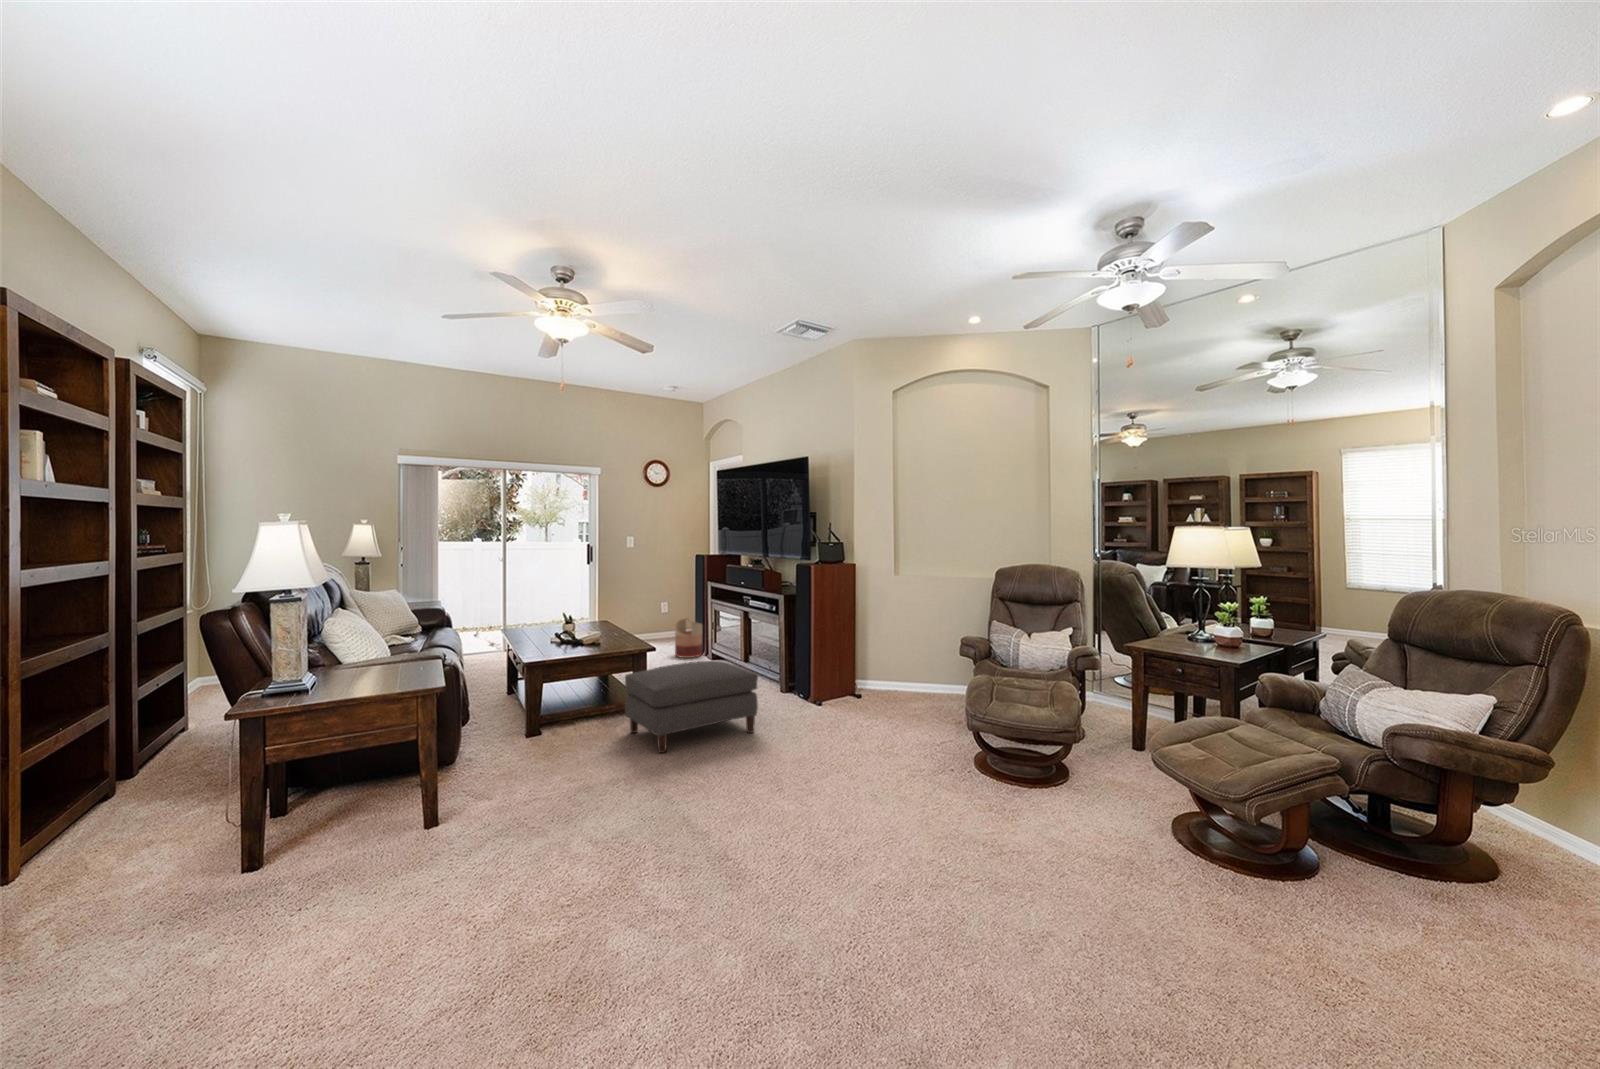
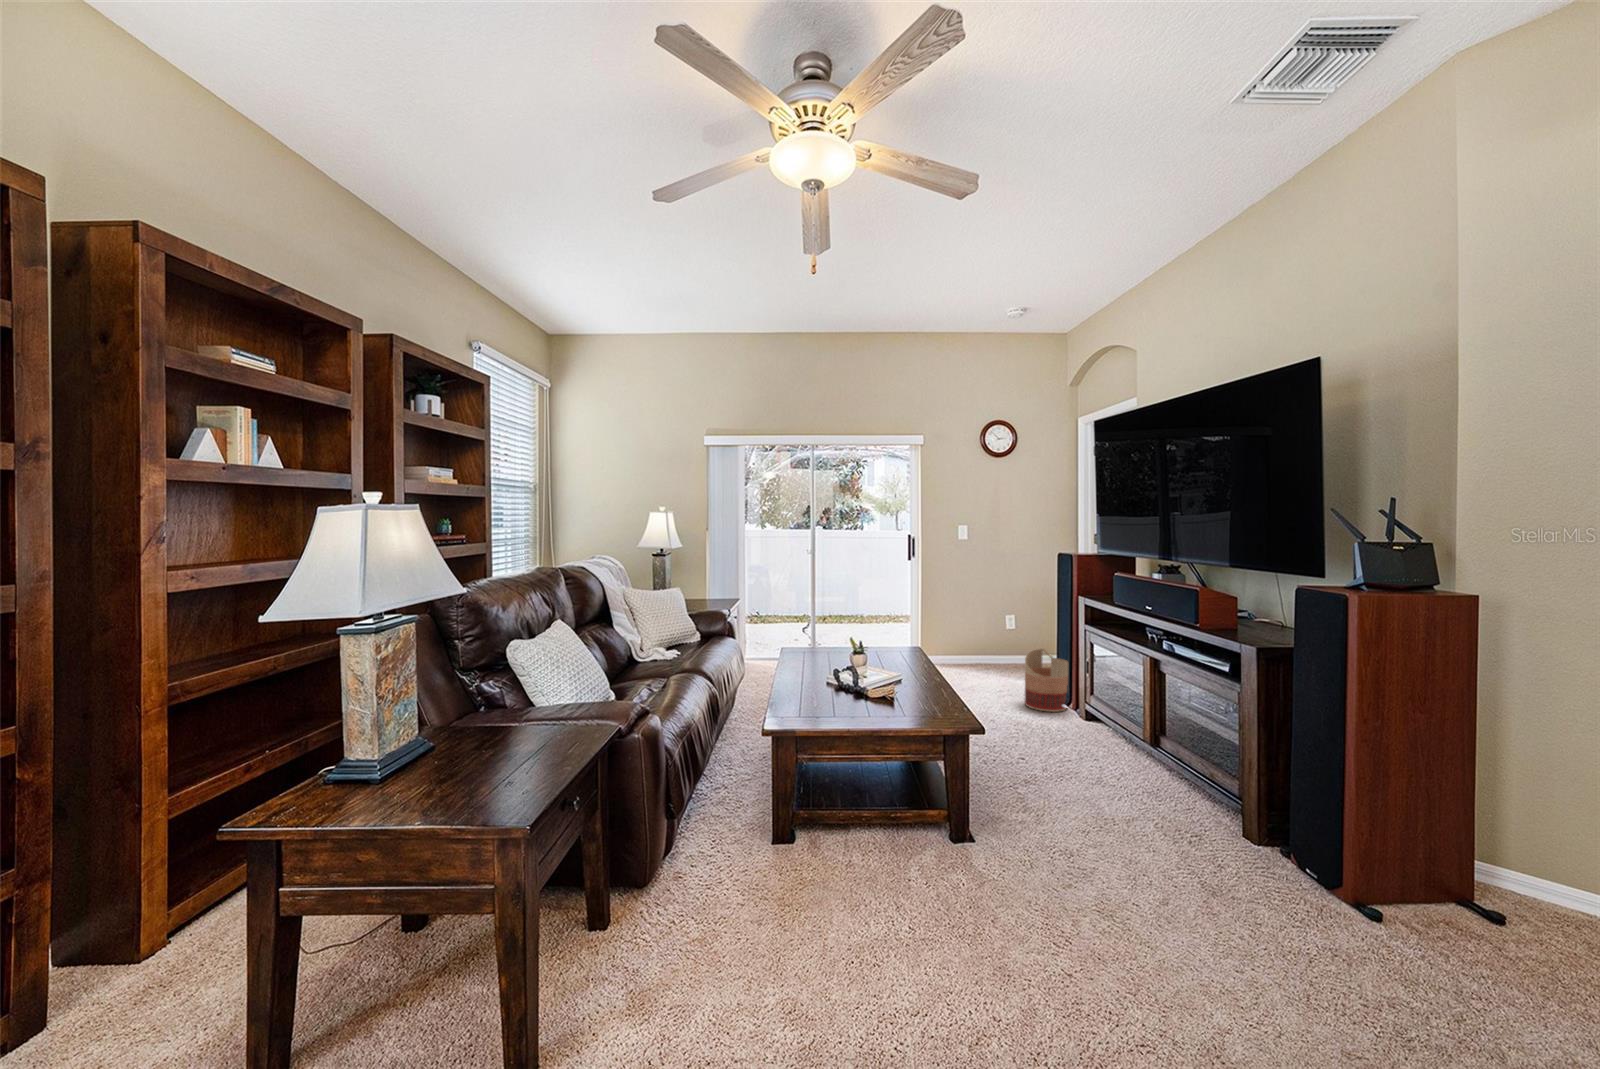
ottoman: present [625,661,758,753] -> none [925,768,1208,971]

